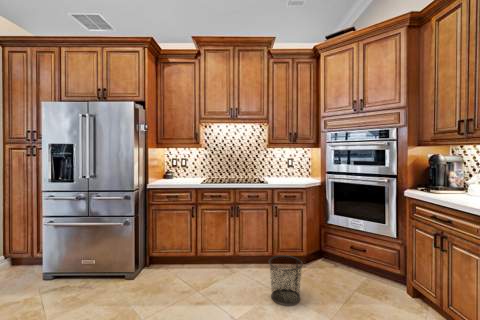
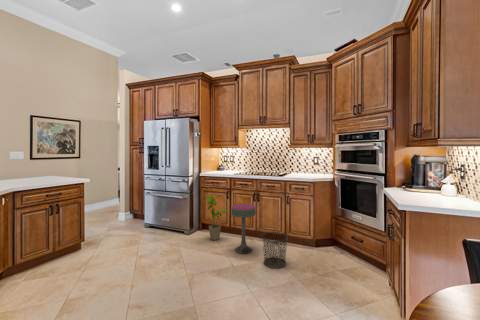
house plant: none [167,214,203,280] -> present [205,195,228,240]
bar stool: none [216,223,249,292] -> present [231,204,256,253]

